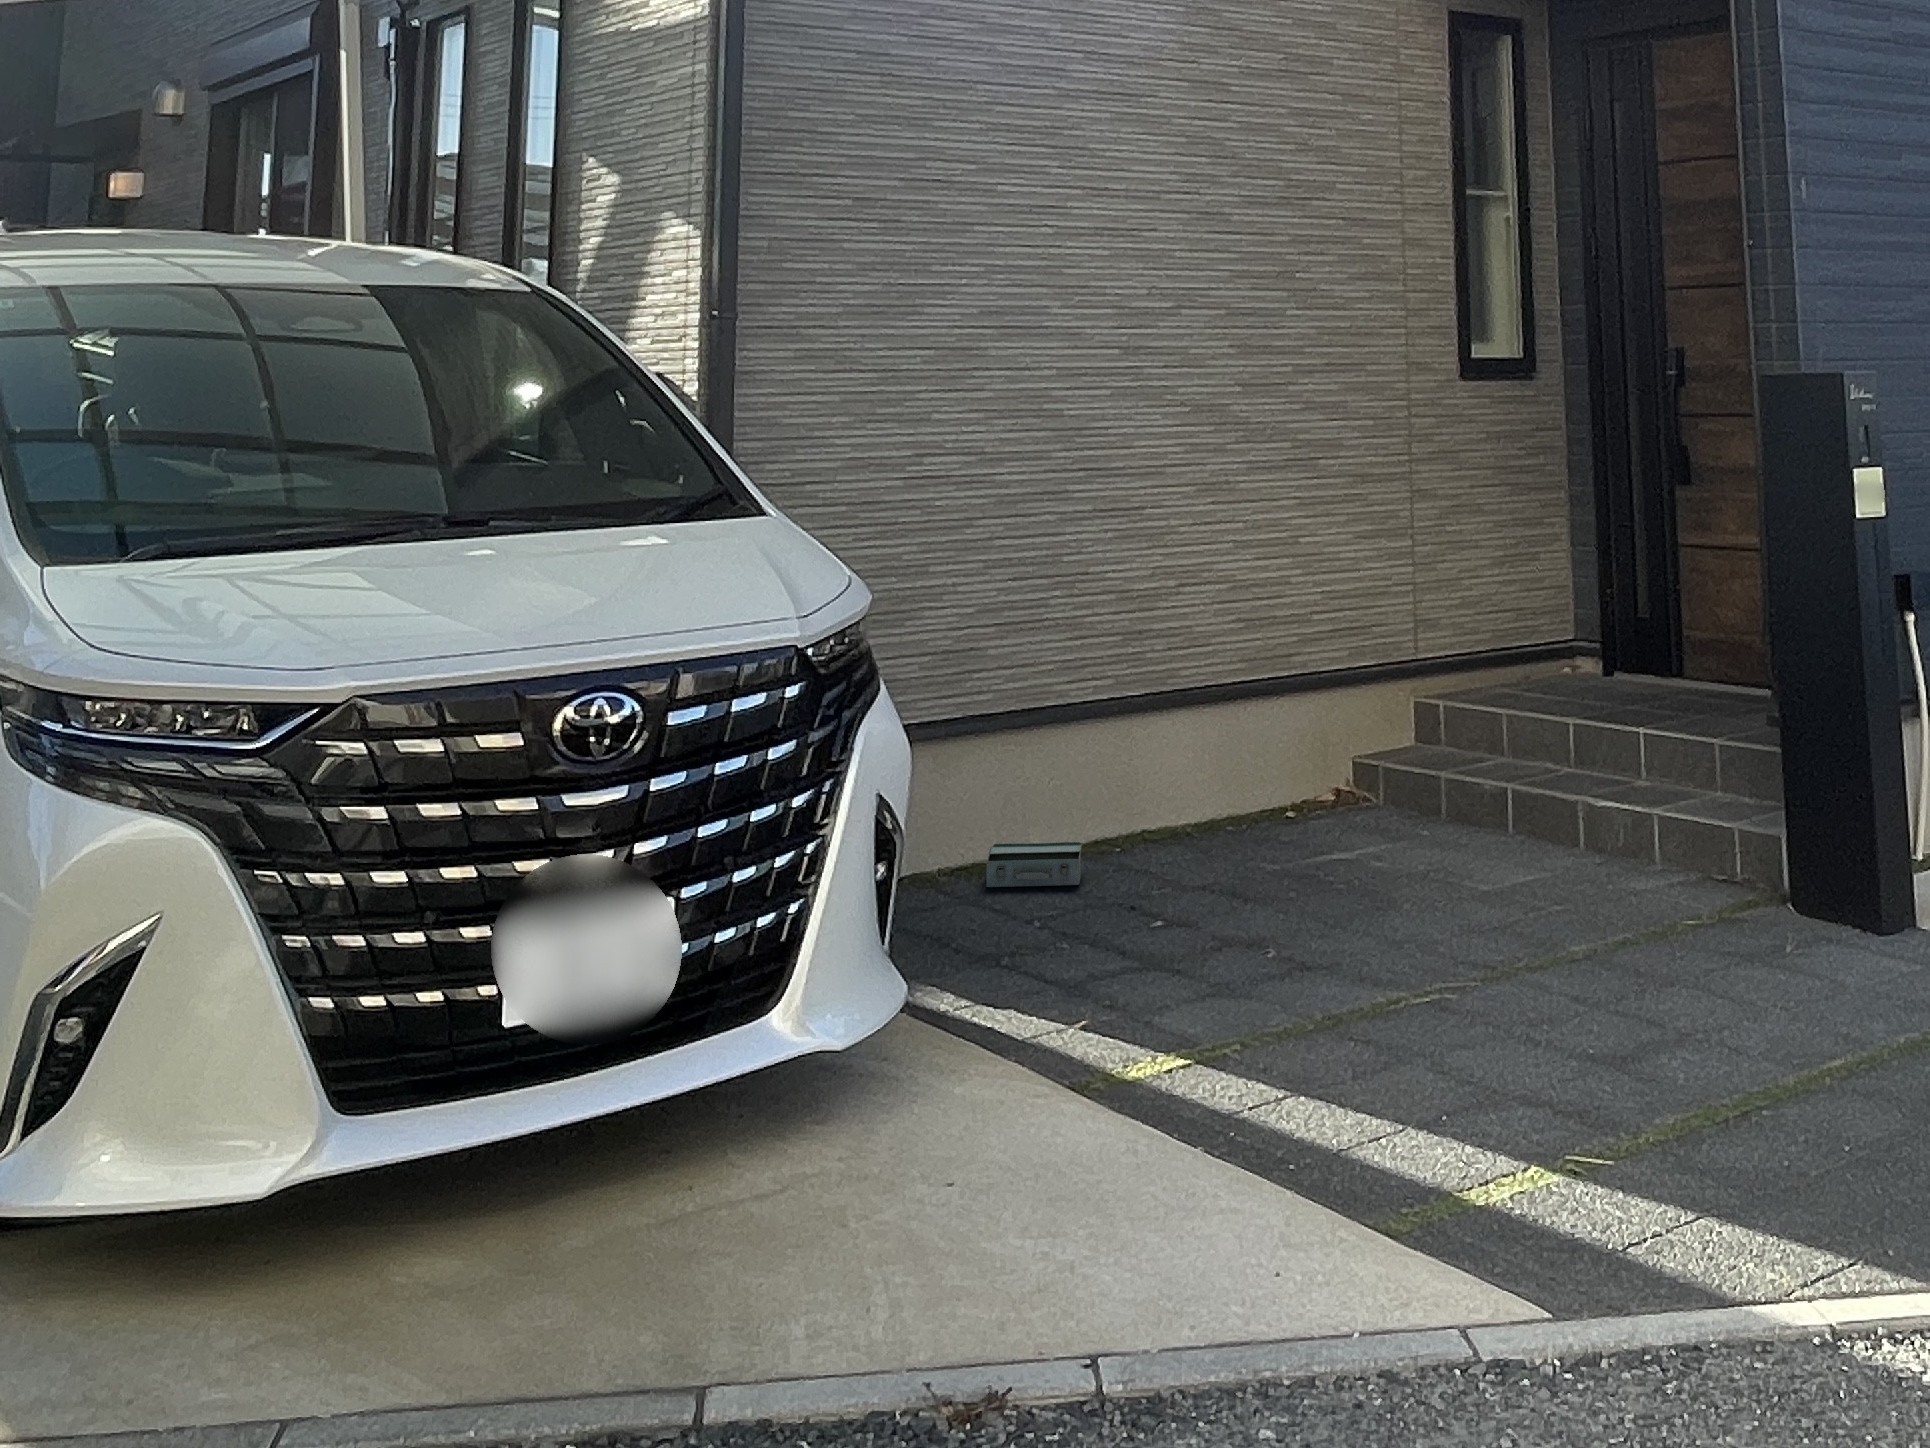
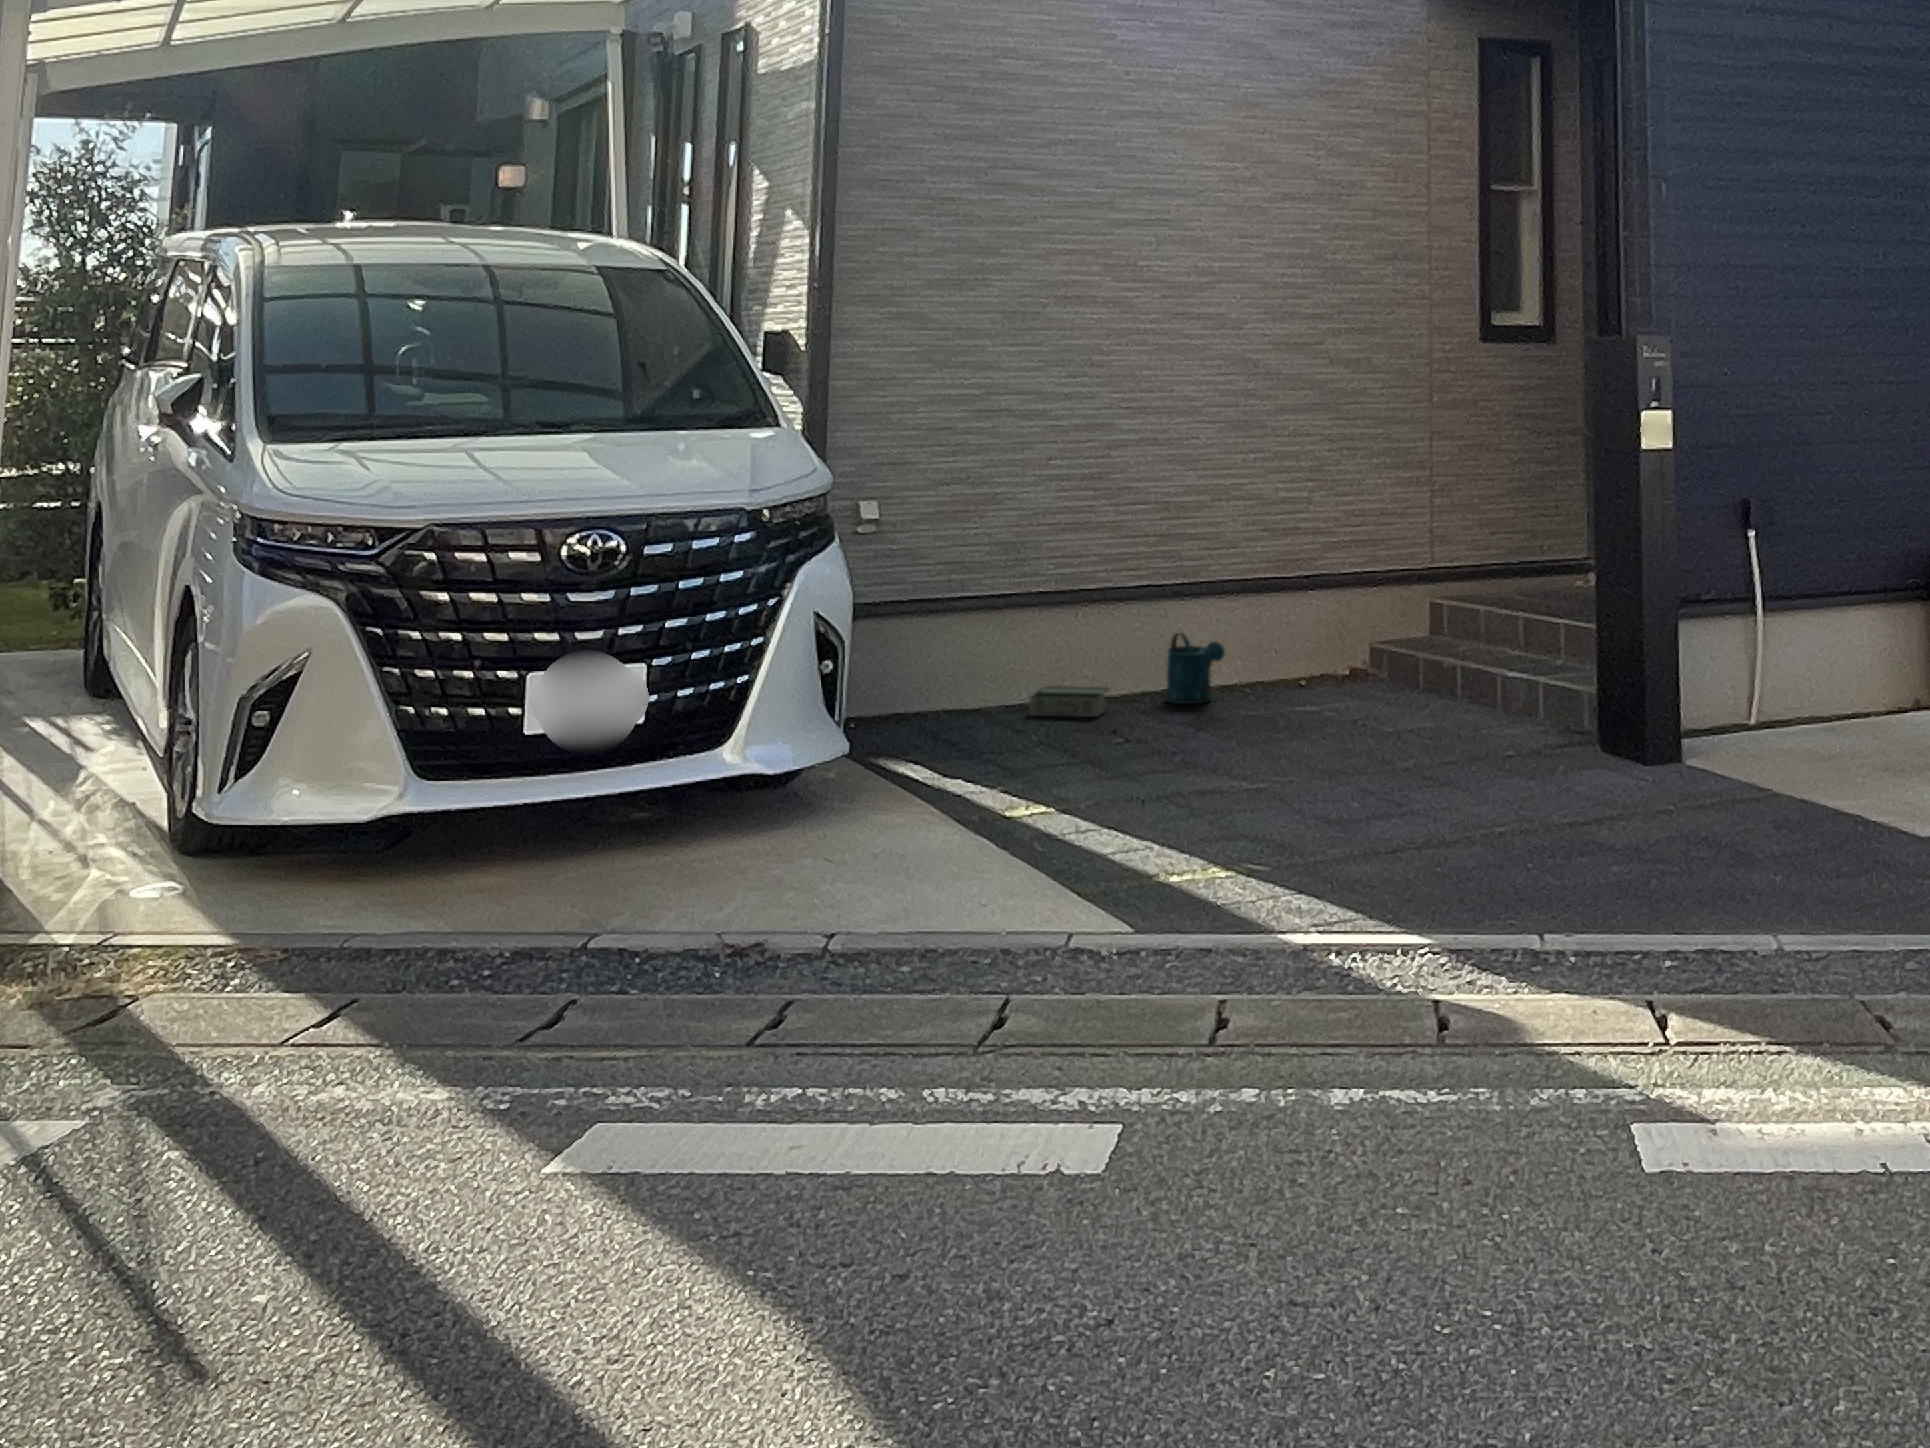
watering can: none [1137,763,1228,859] -> present [1166,633,1225,704]

